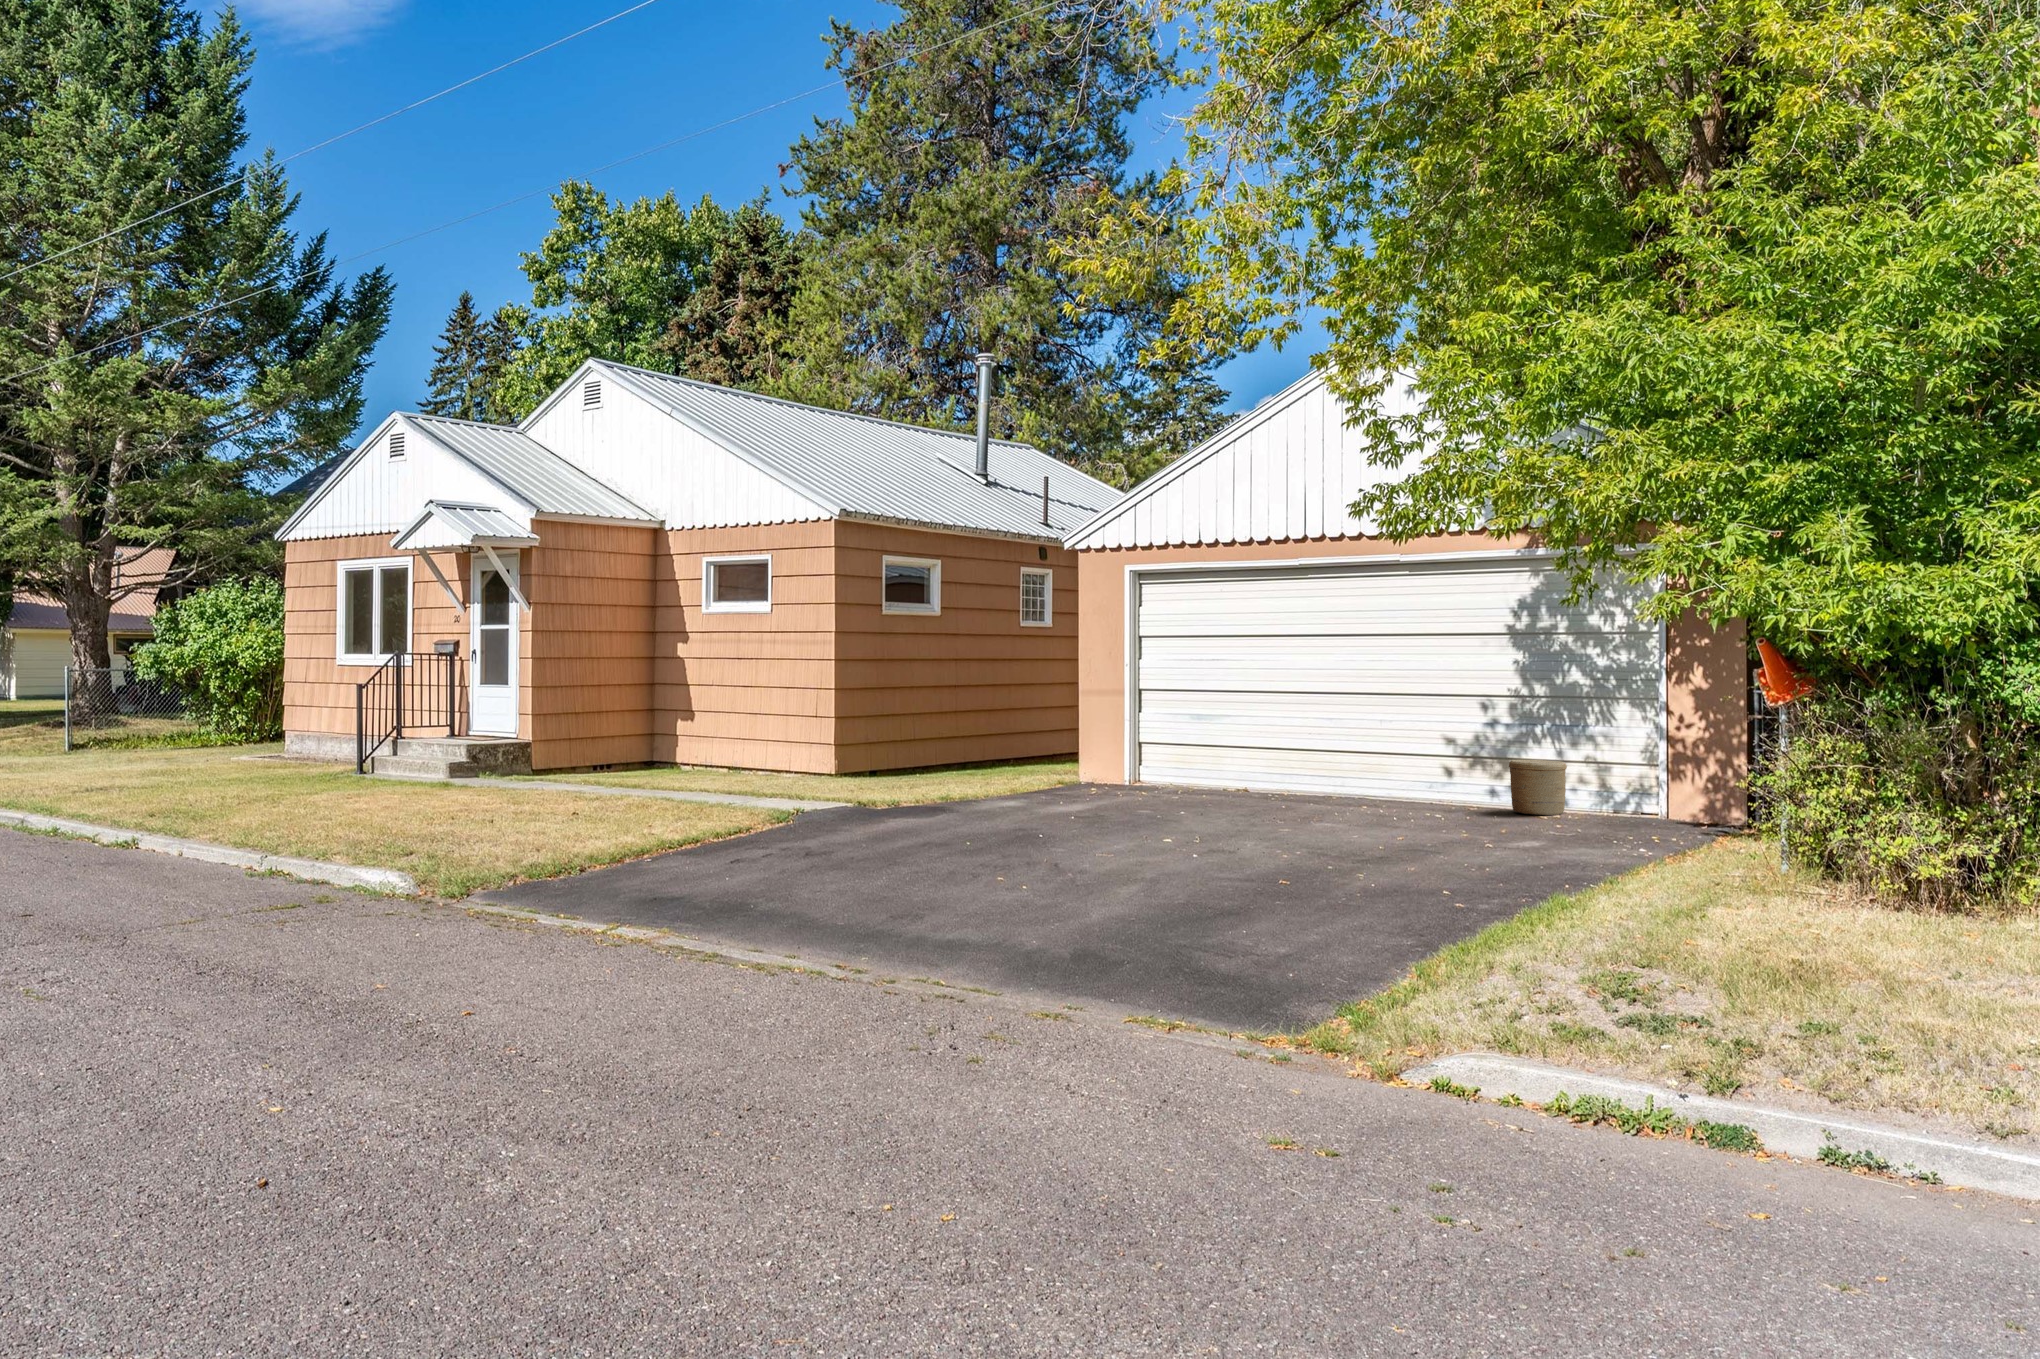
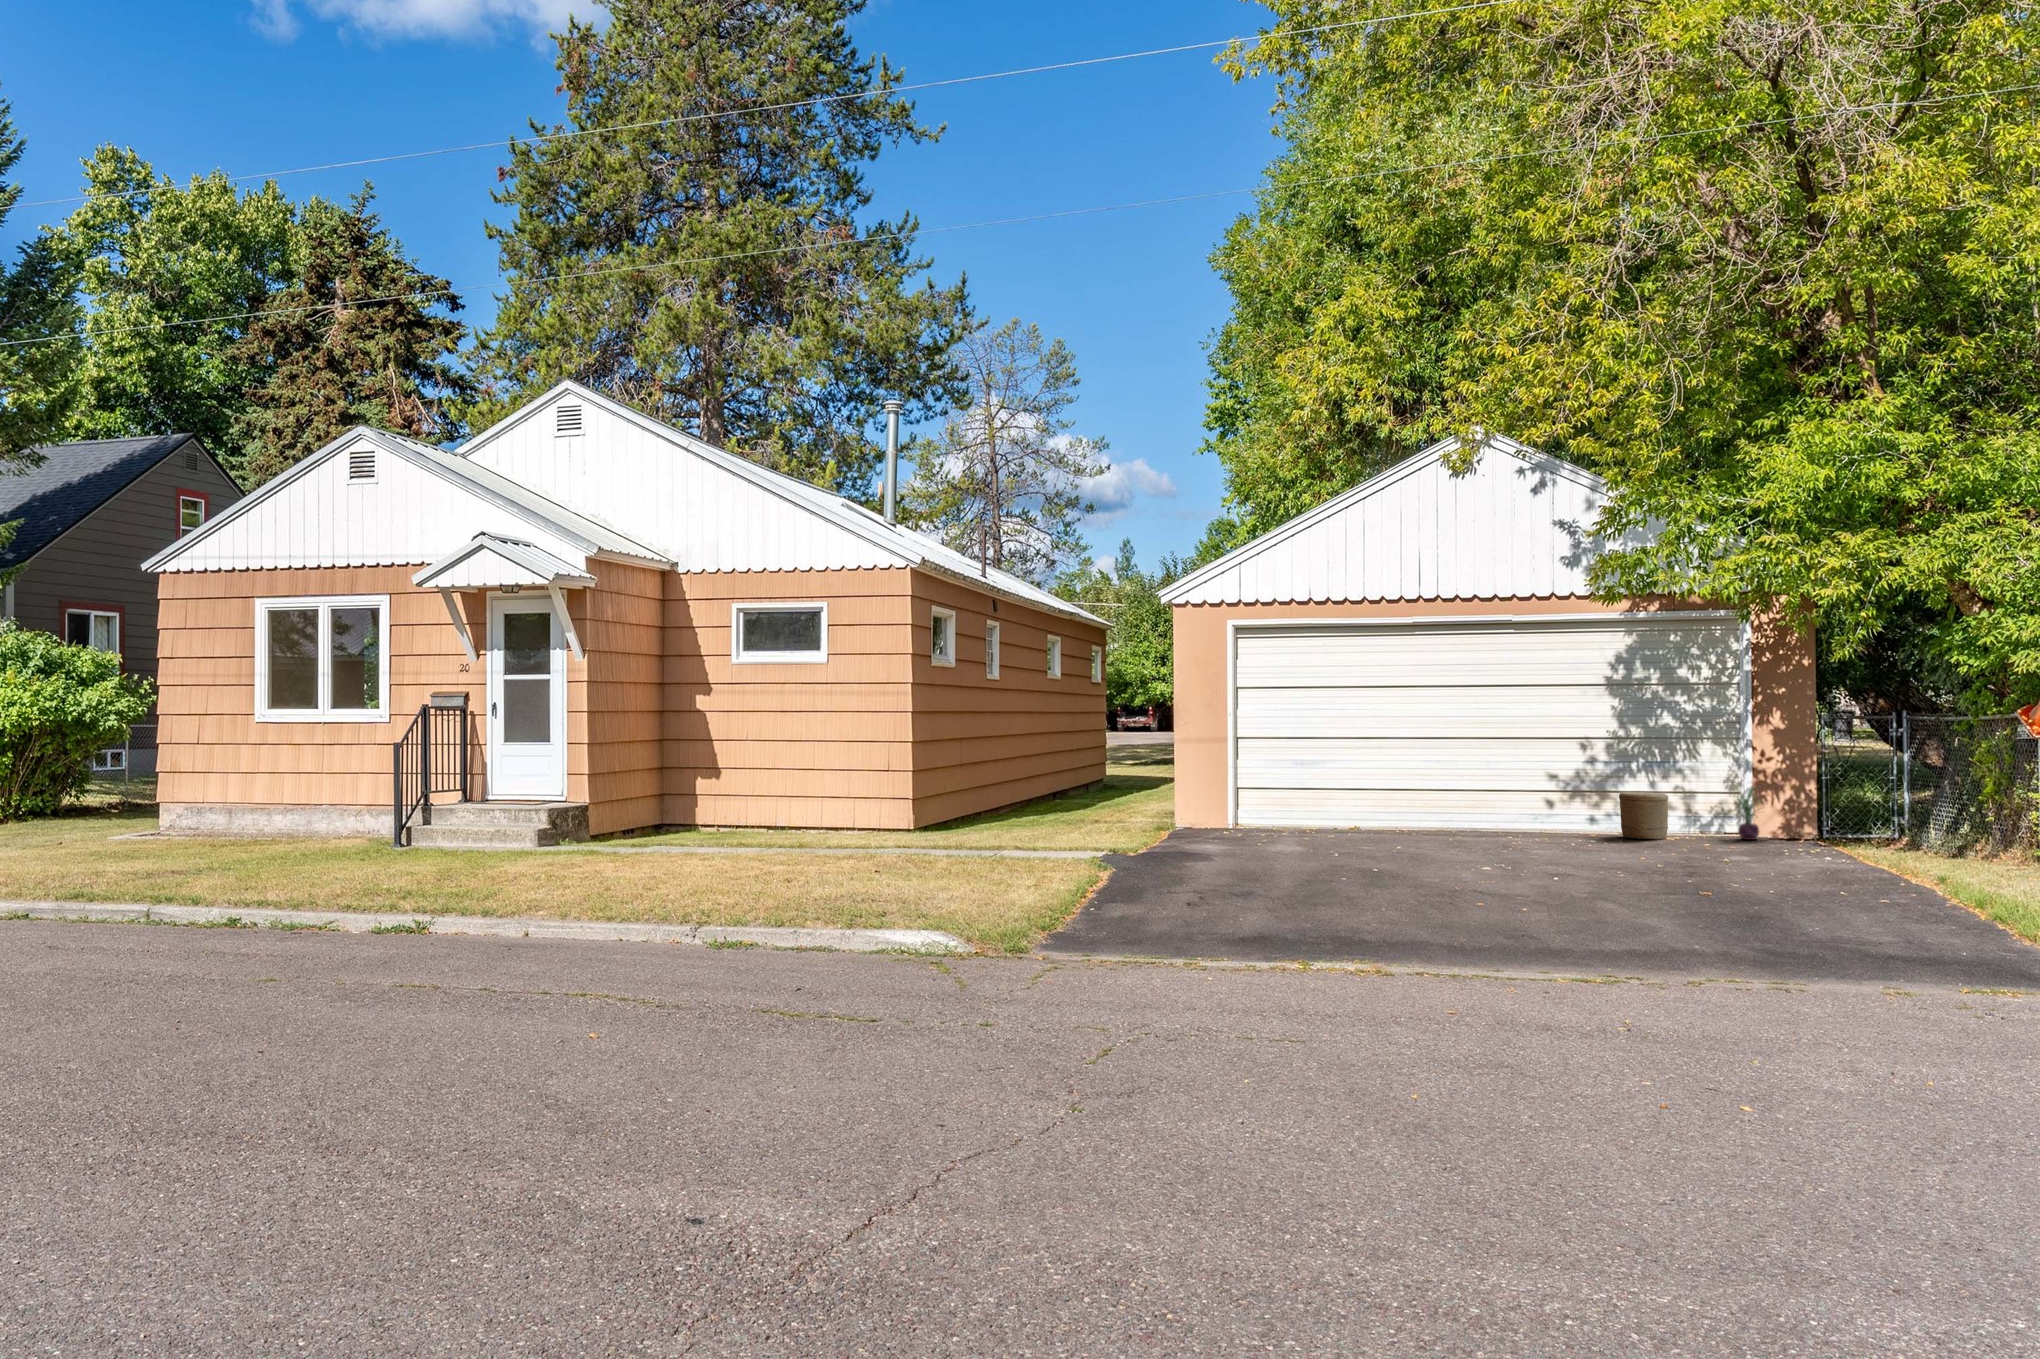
decorative plant: none [1611,756,1686,821] -> present [1737,787,1759,840]

